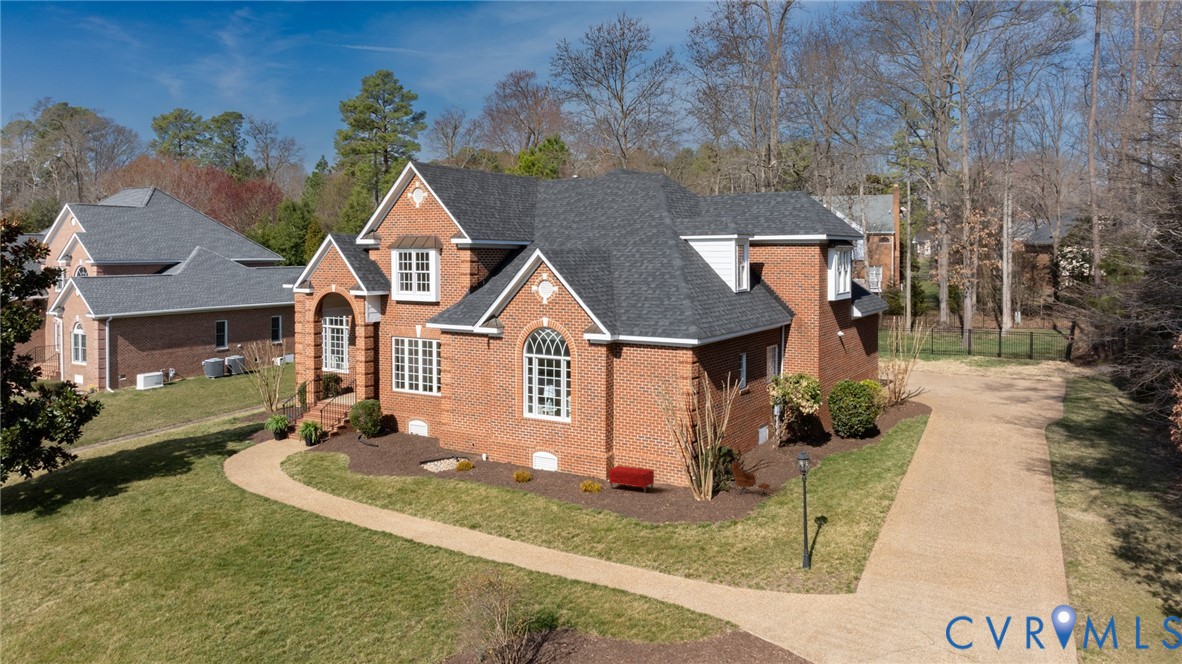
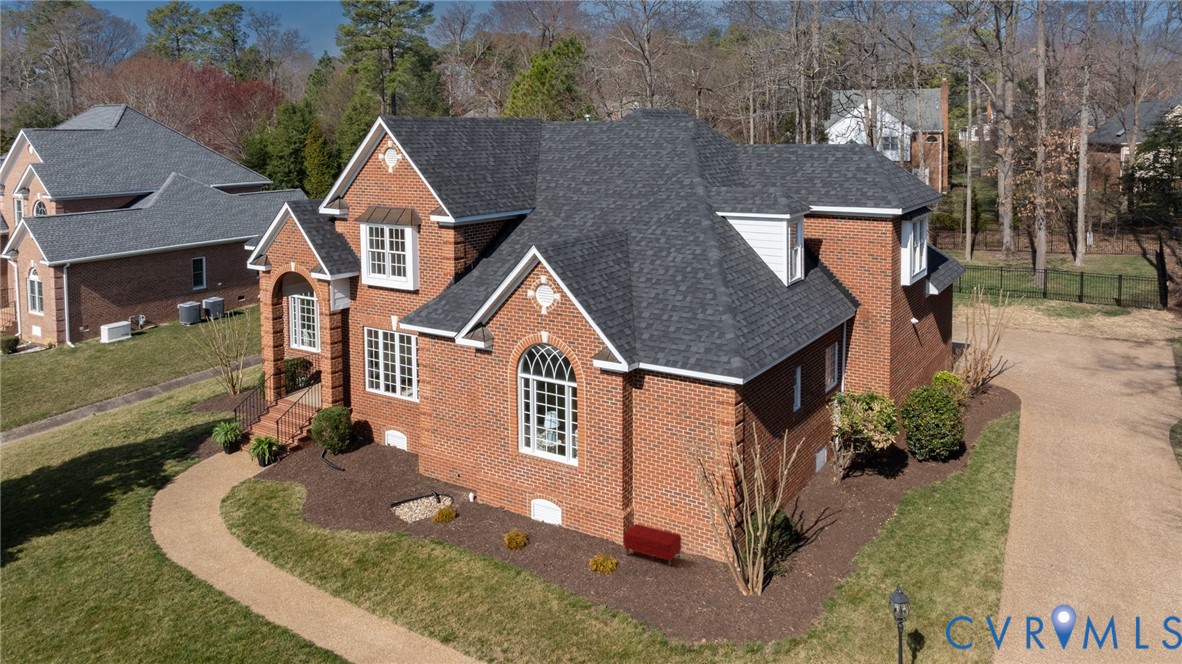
lounge chair: present [732,462,770,494] -> none [782,530,832,582]

